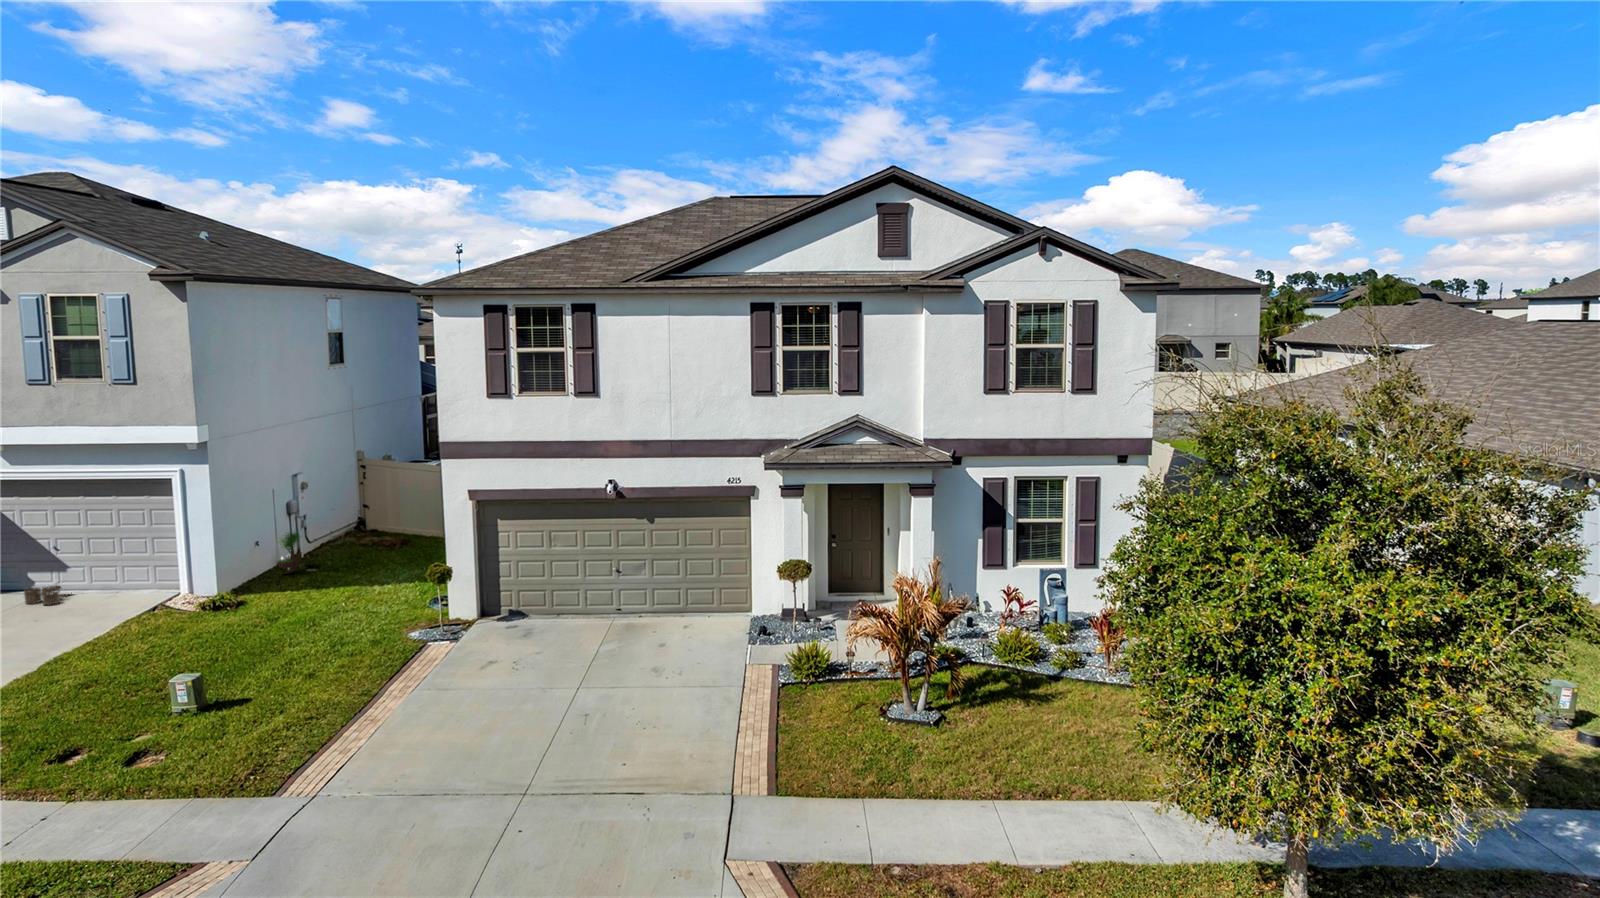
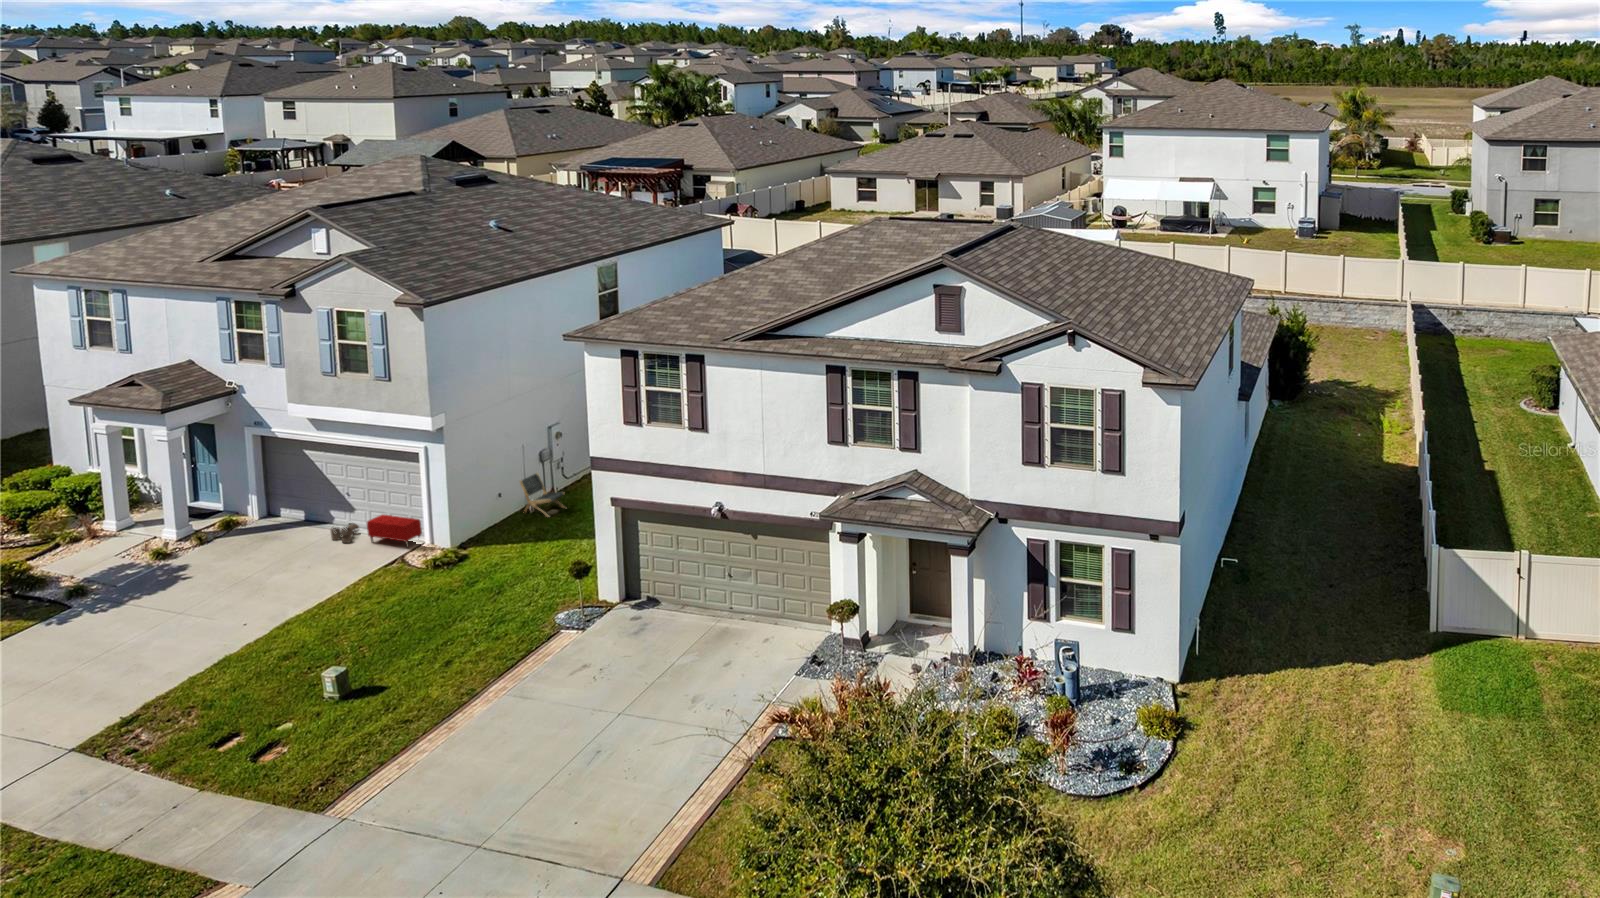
lounge chair: none [303,515,362,561] -> present [520,473,565,517]
potted tree: present [277,533,299,573] -> none [496,492,516,528]
bench: none [85,565,171,602] -> present [367,515,422,547]

